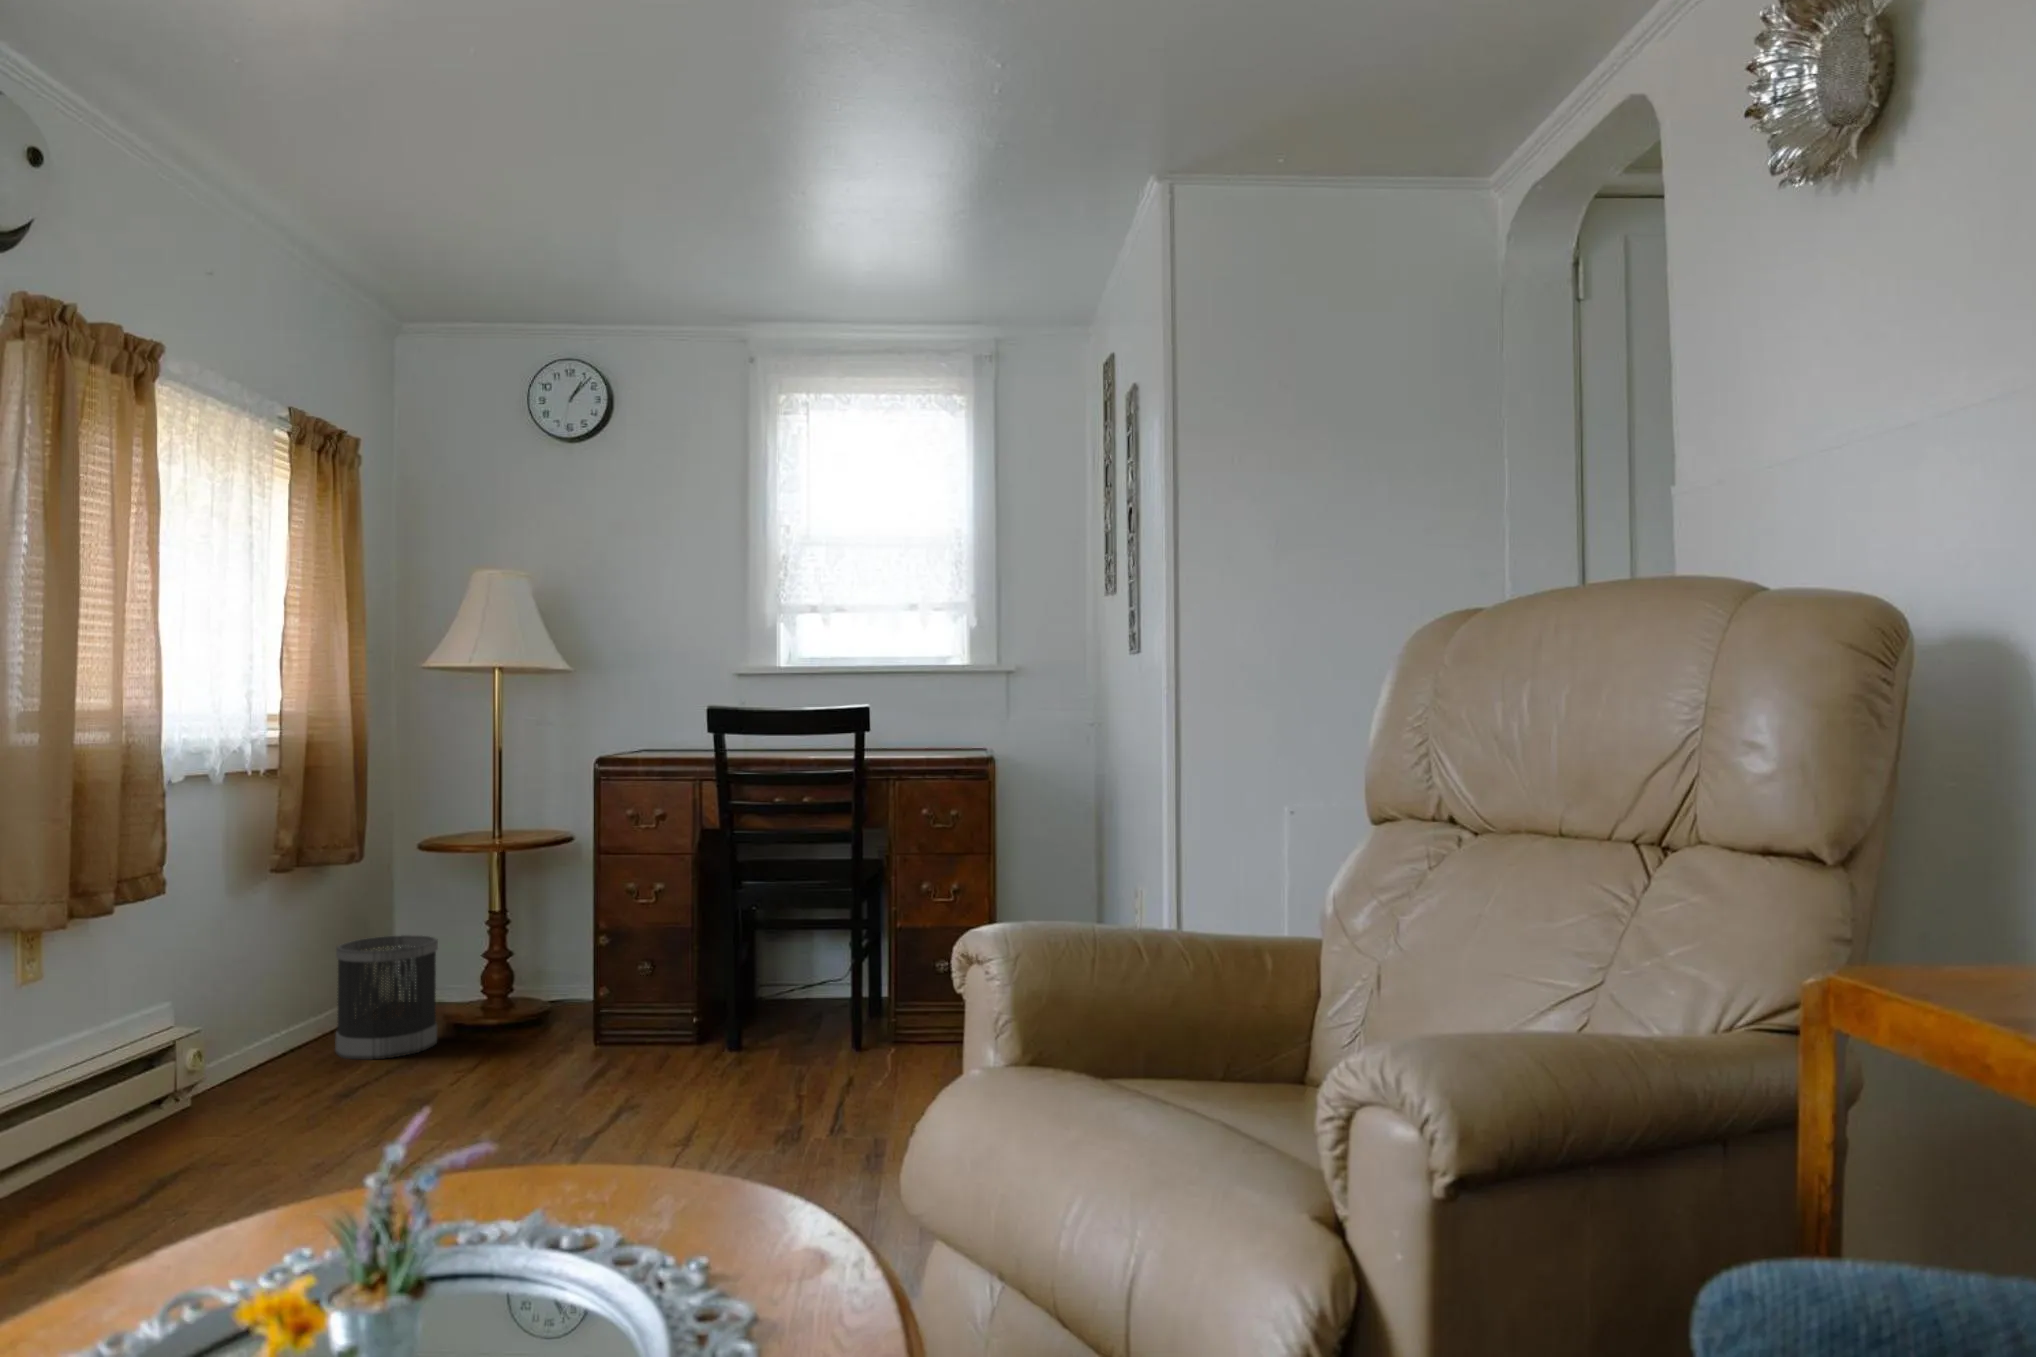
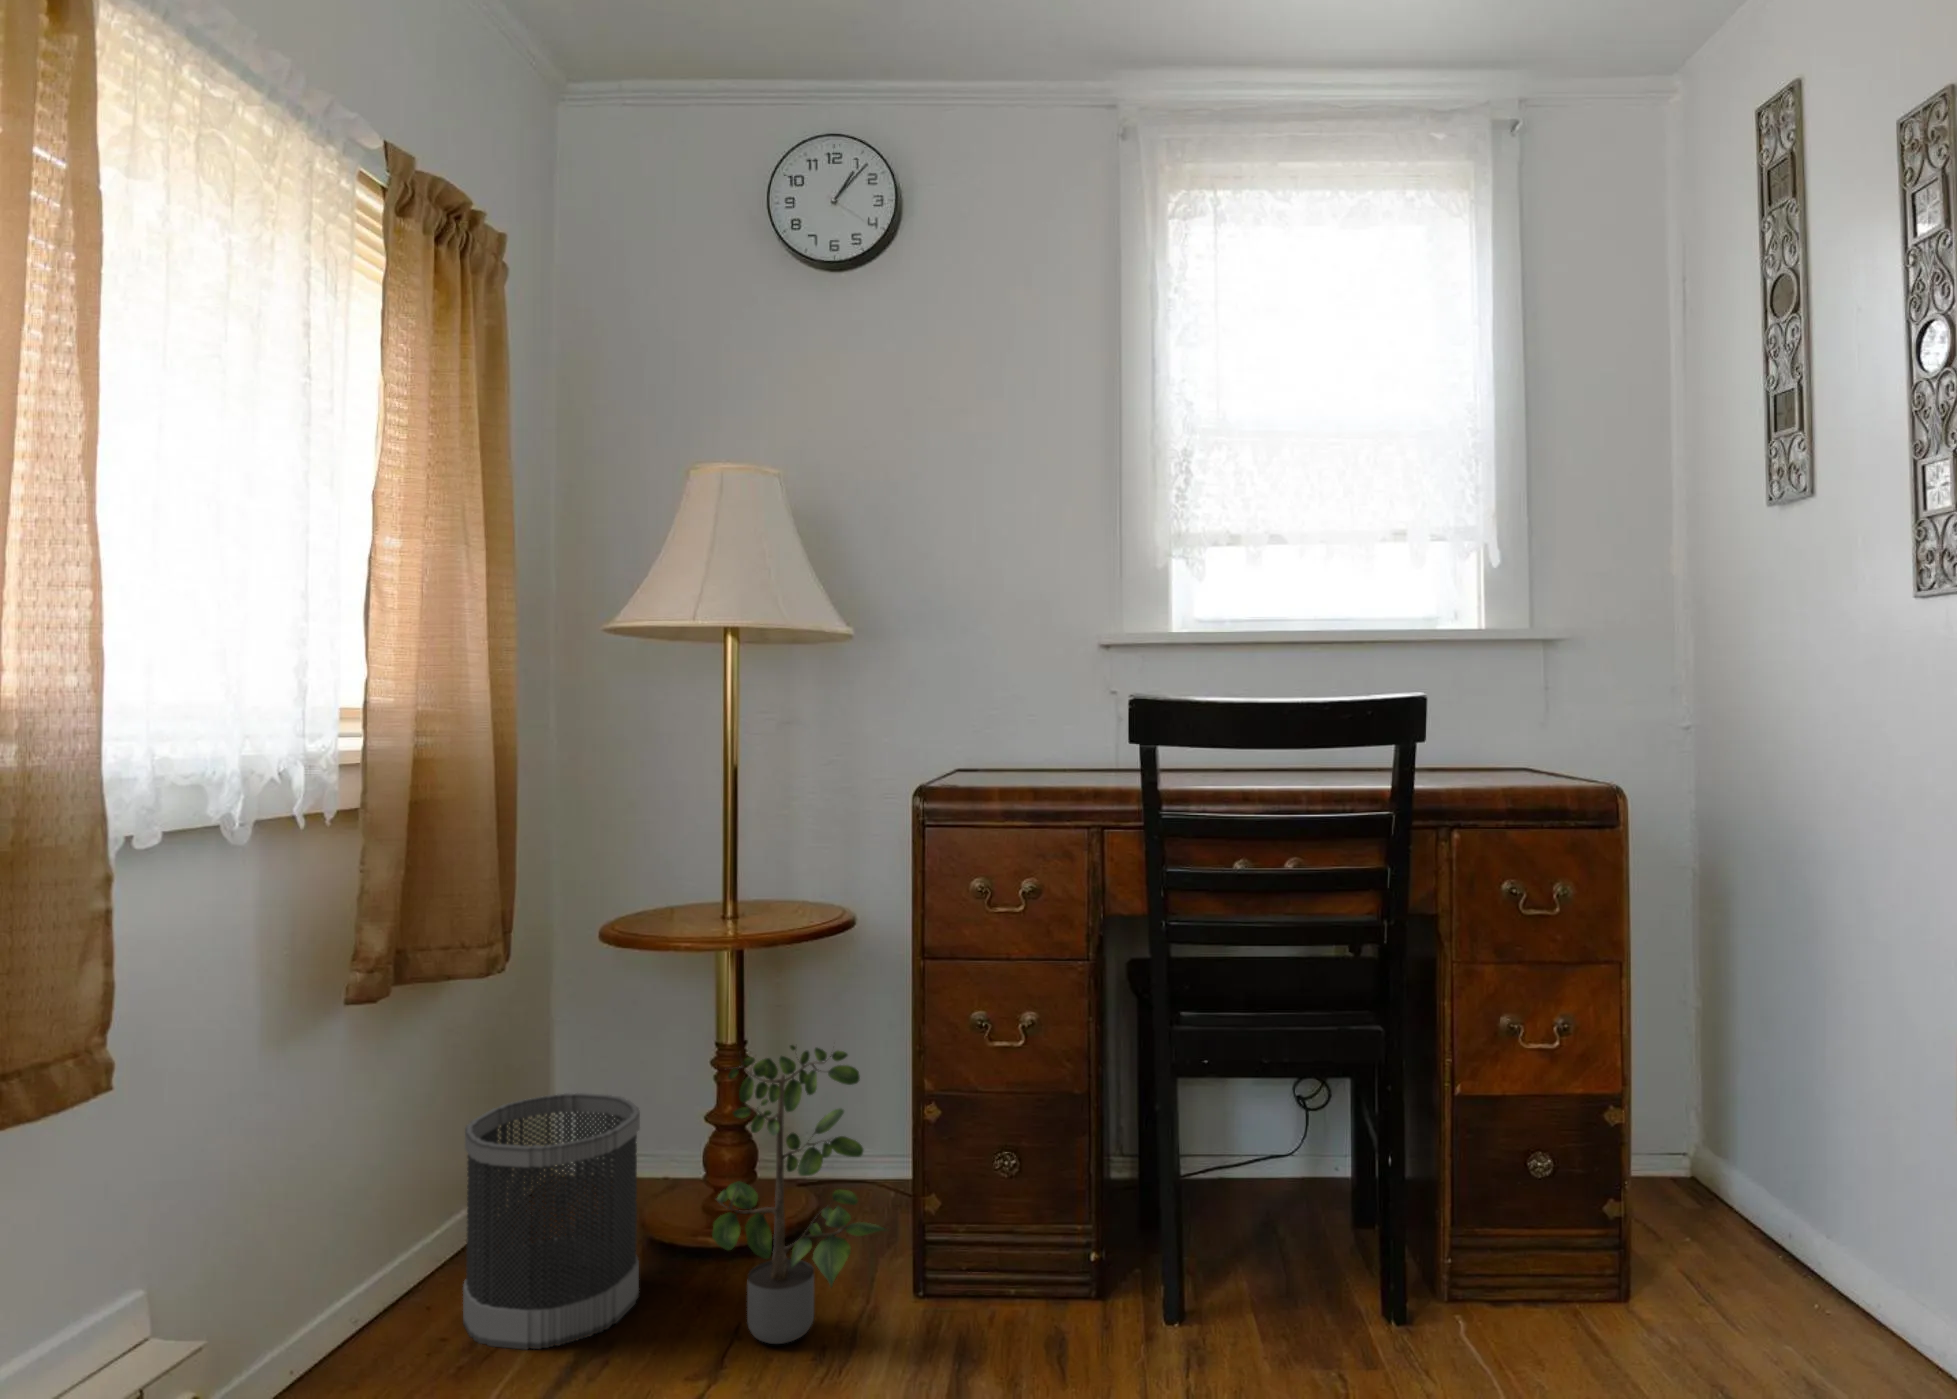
potted plant: none [474,893,576,1054] -> present [712,1045,887,1344]

